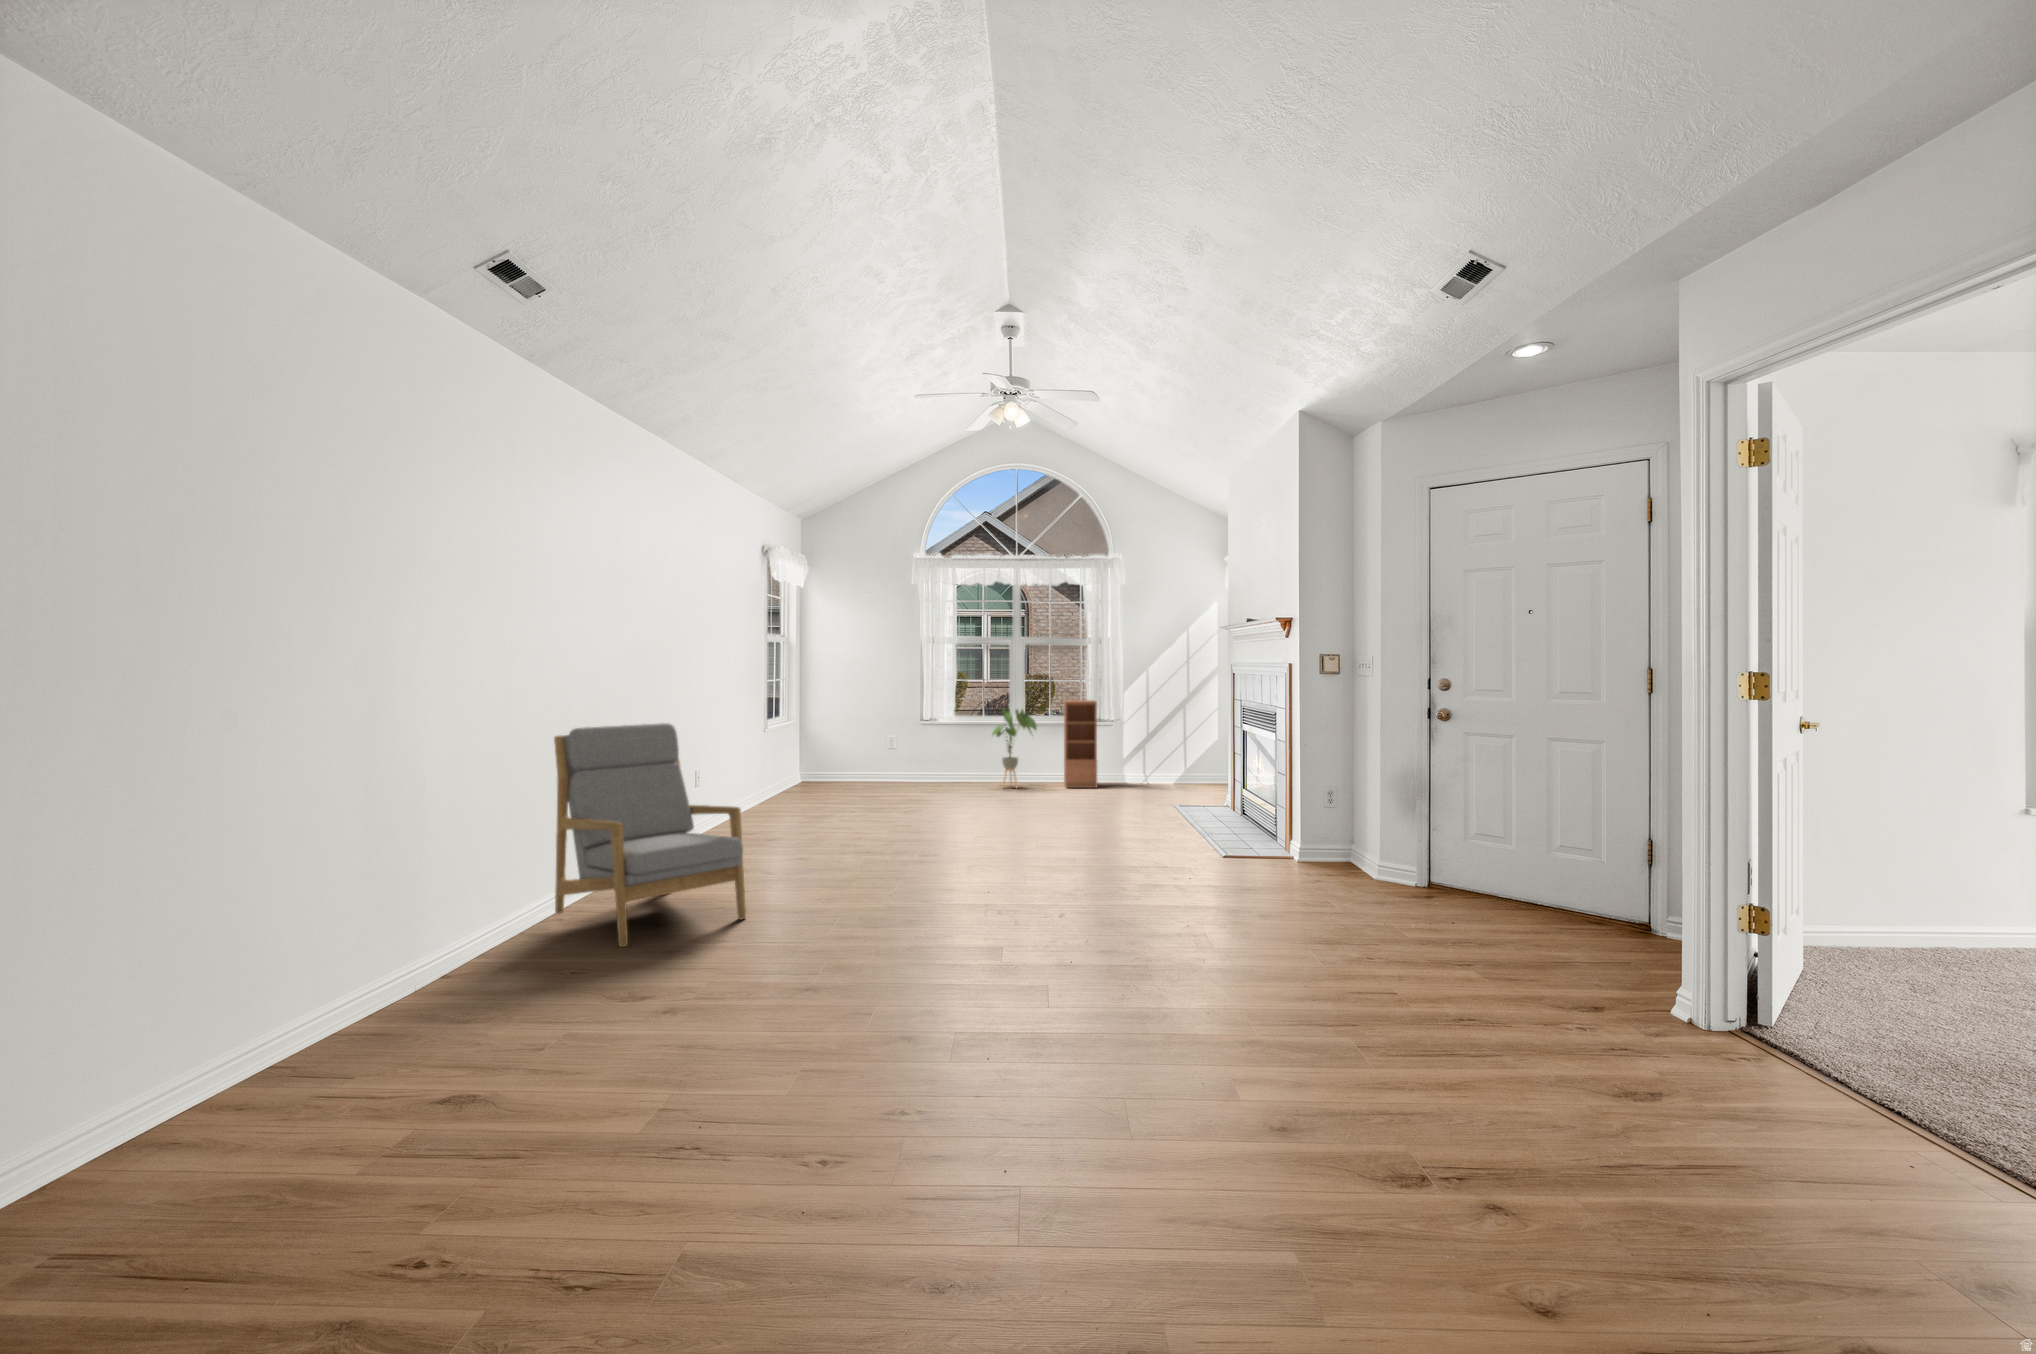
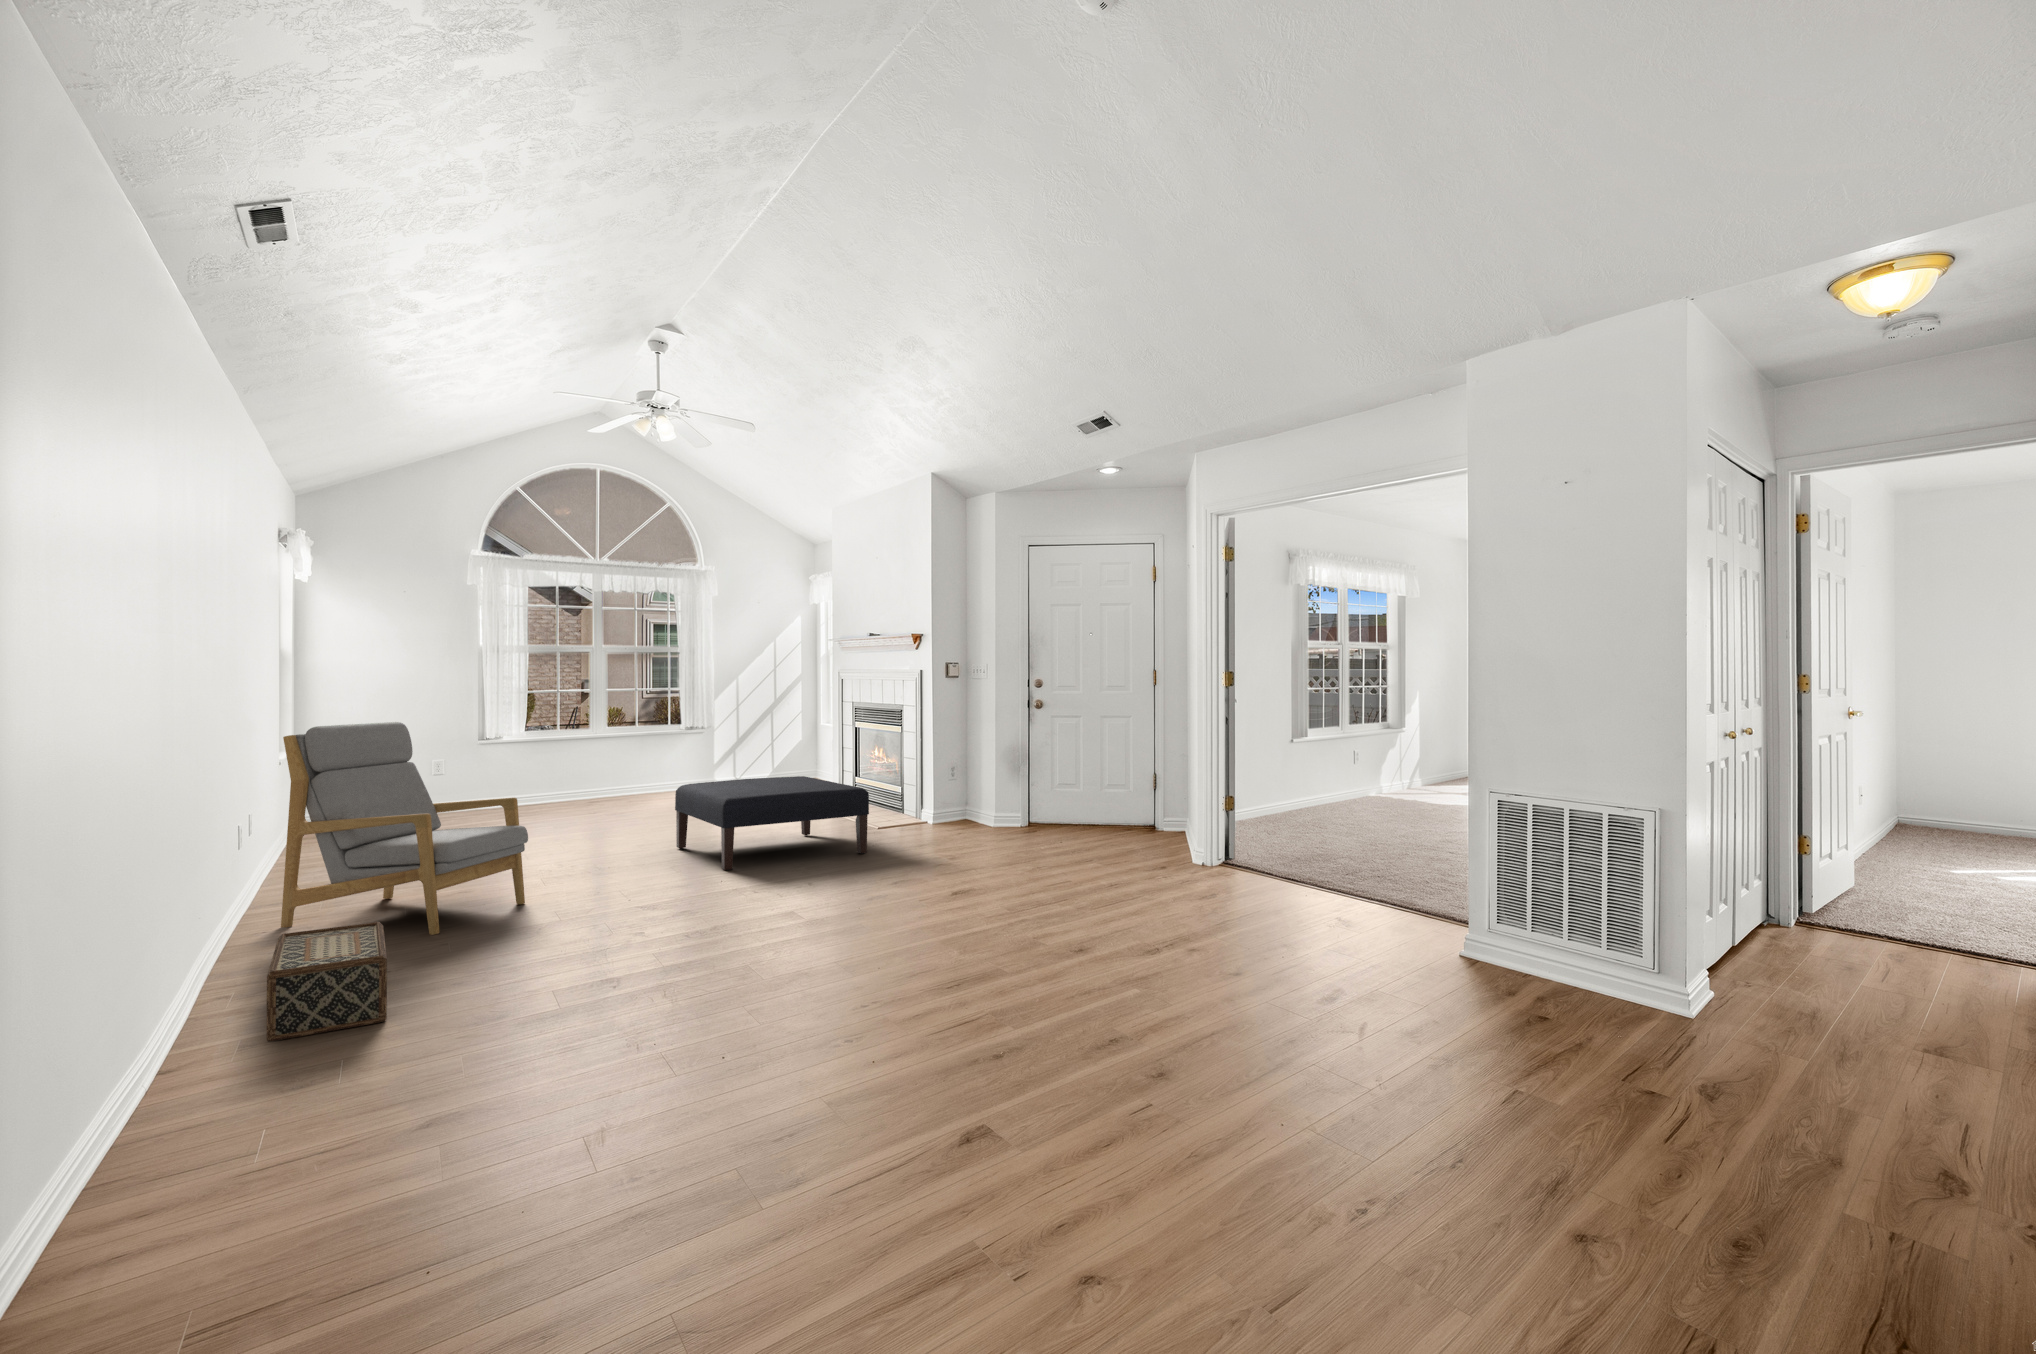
bookcase: present [1064,700,1097,788] -> none [654,706,693,793]
house plant: present [992,709,1036,786] -> none [583,714,635,797]
ottoman: none [972,794,1160,905] -> present [675,776,869,870]
woven basket: none [279,943,486,1071] -> present [267,922,387,1042]

